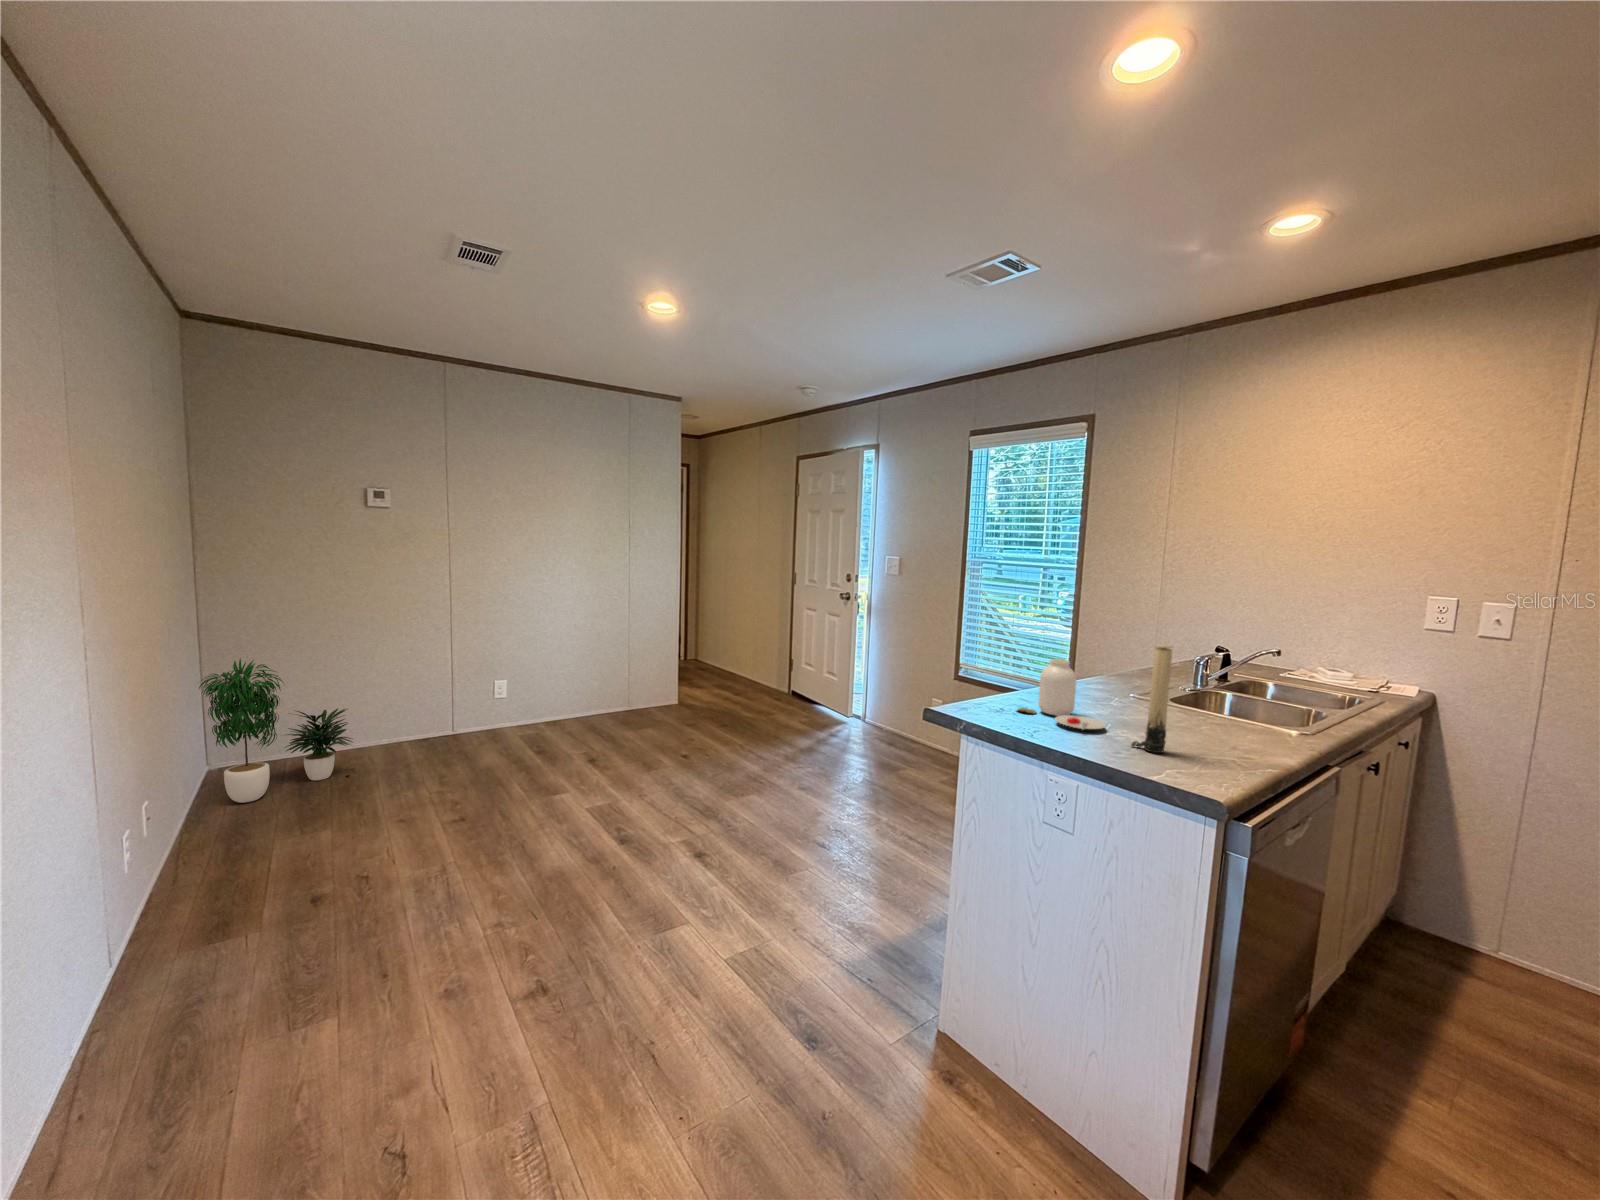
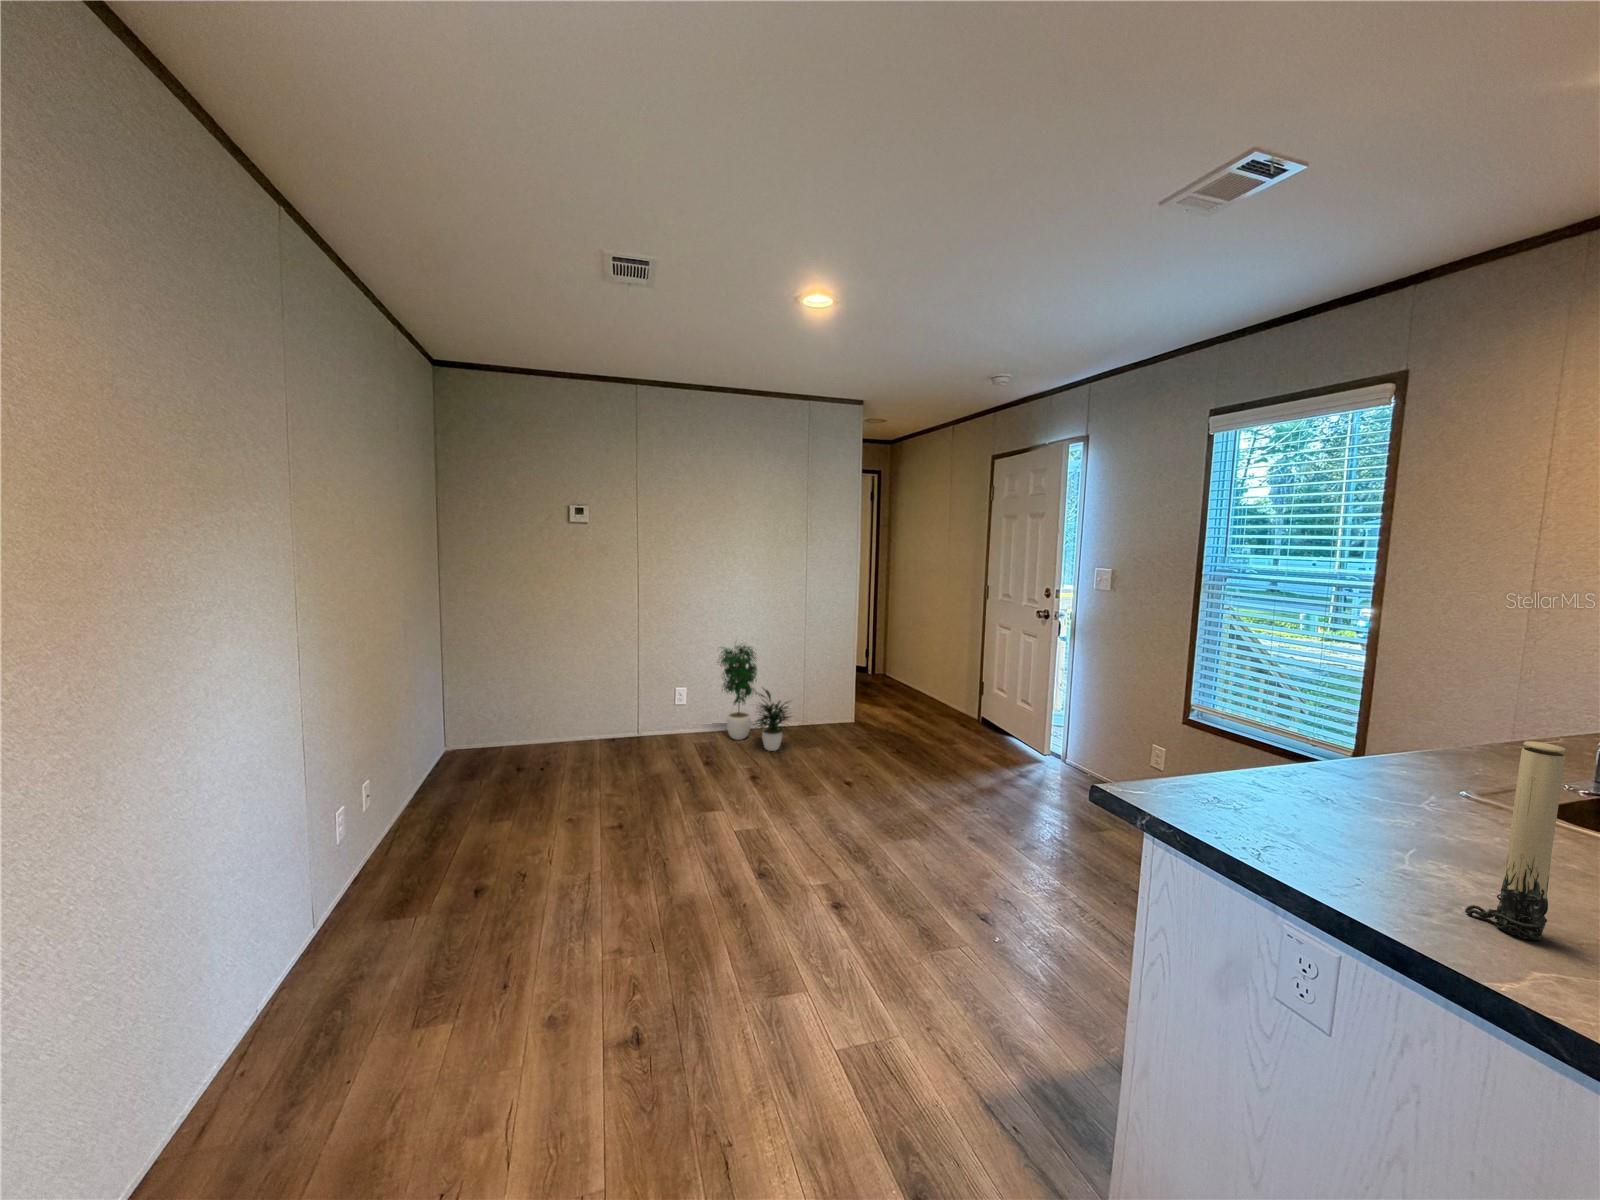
potted plant: present [199,658,353,803] -> present [718,645,790,751]
jar: present [1018,659,1105,729] -> none [1245,736,1412,866]

